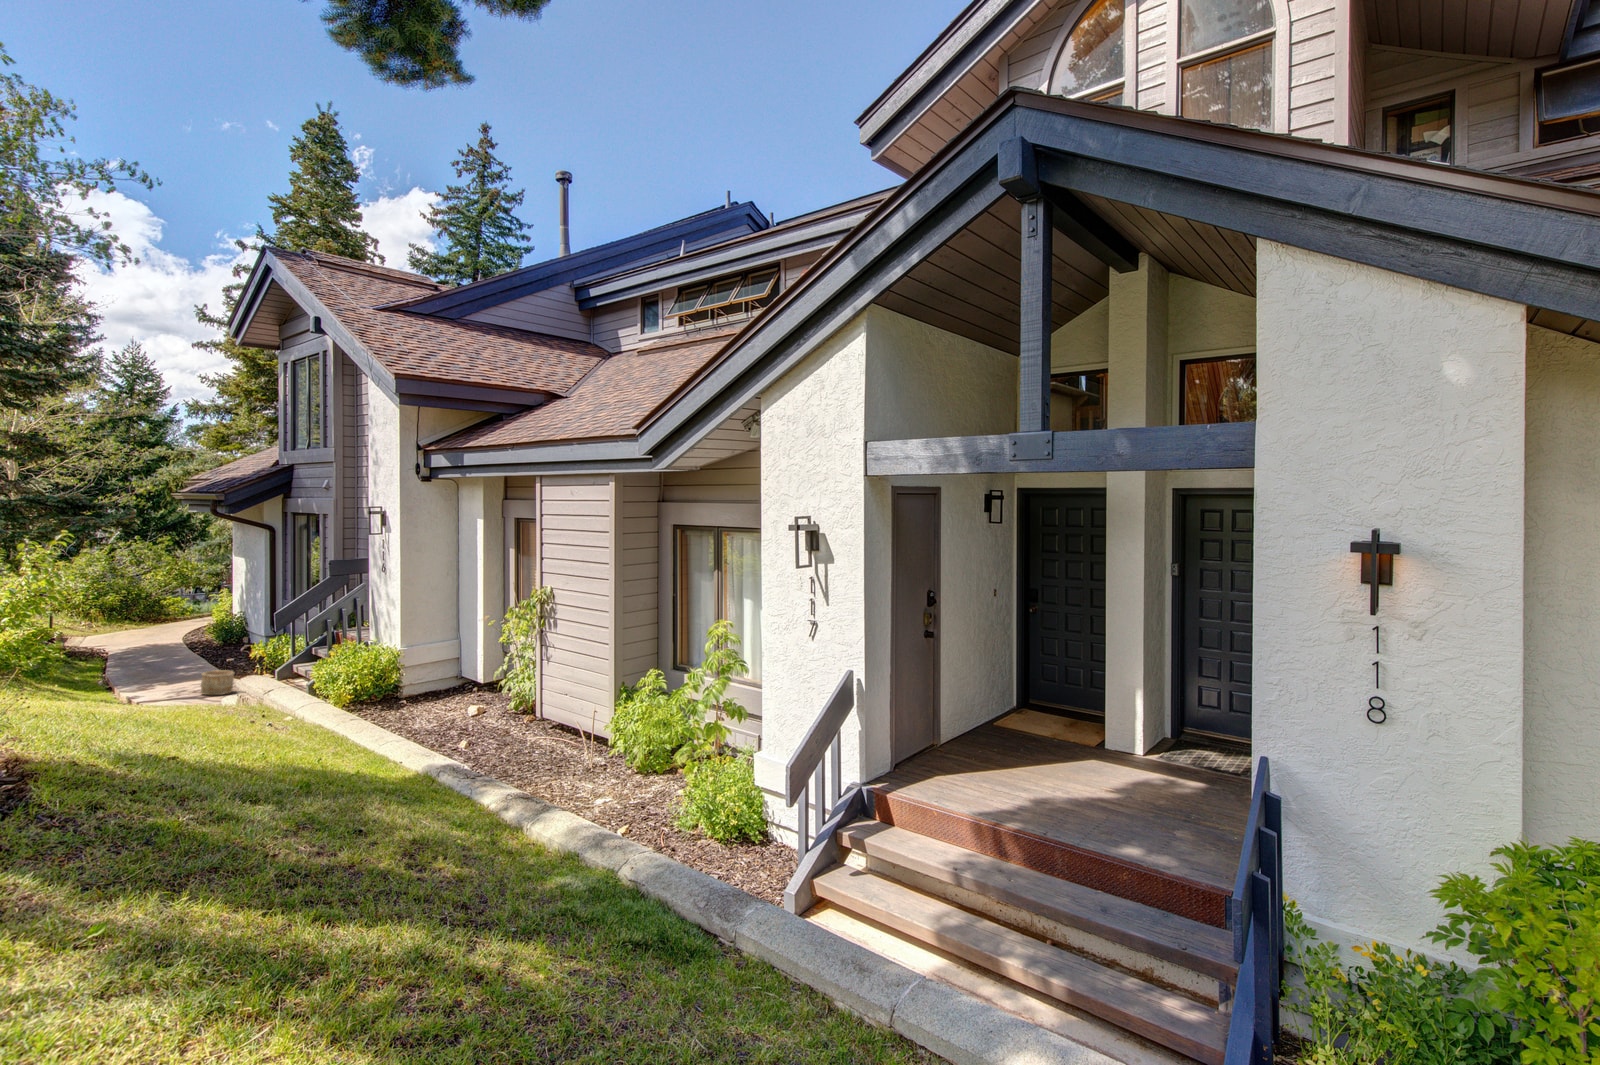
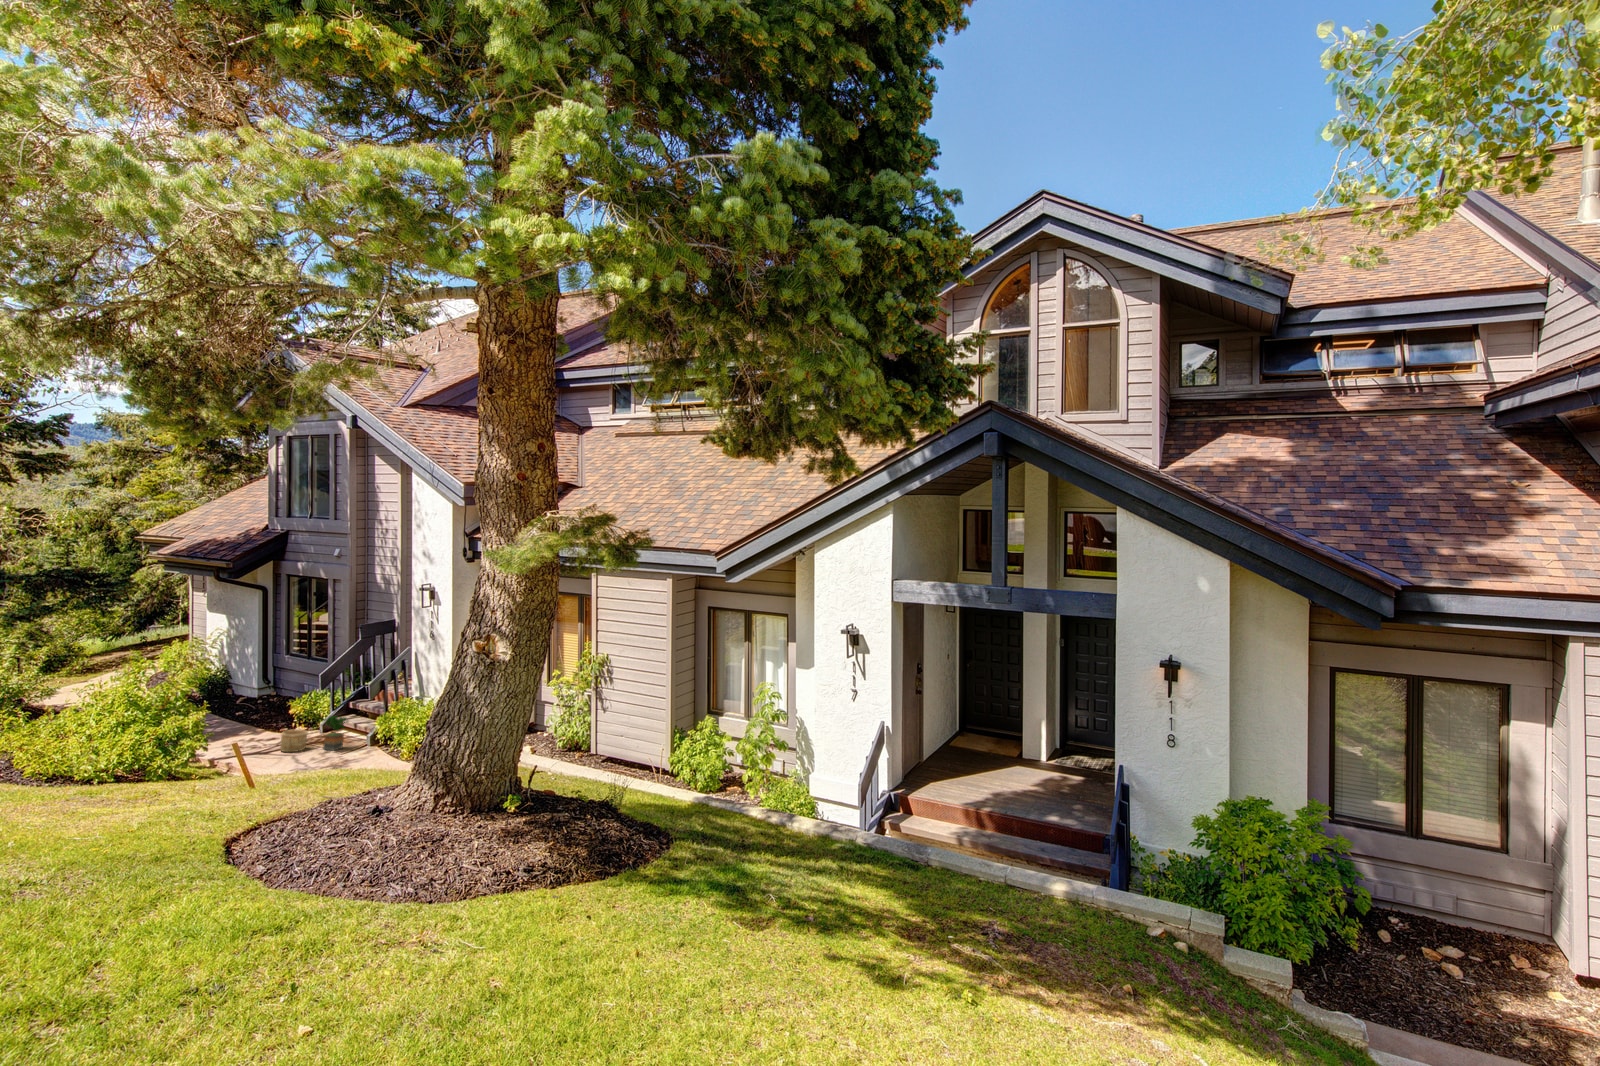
potted tree: none [245,656,279,696] -> present [323,716,348,751]

